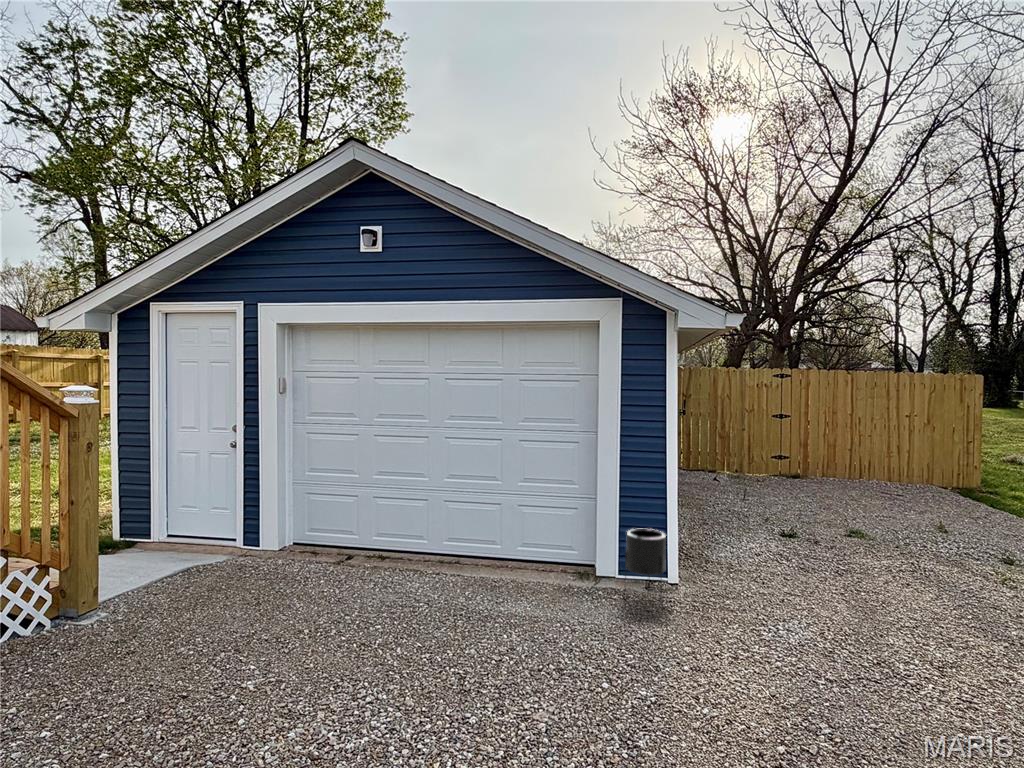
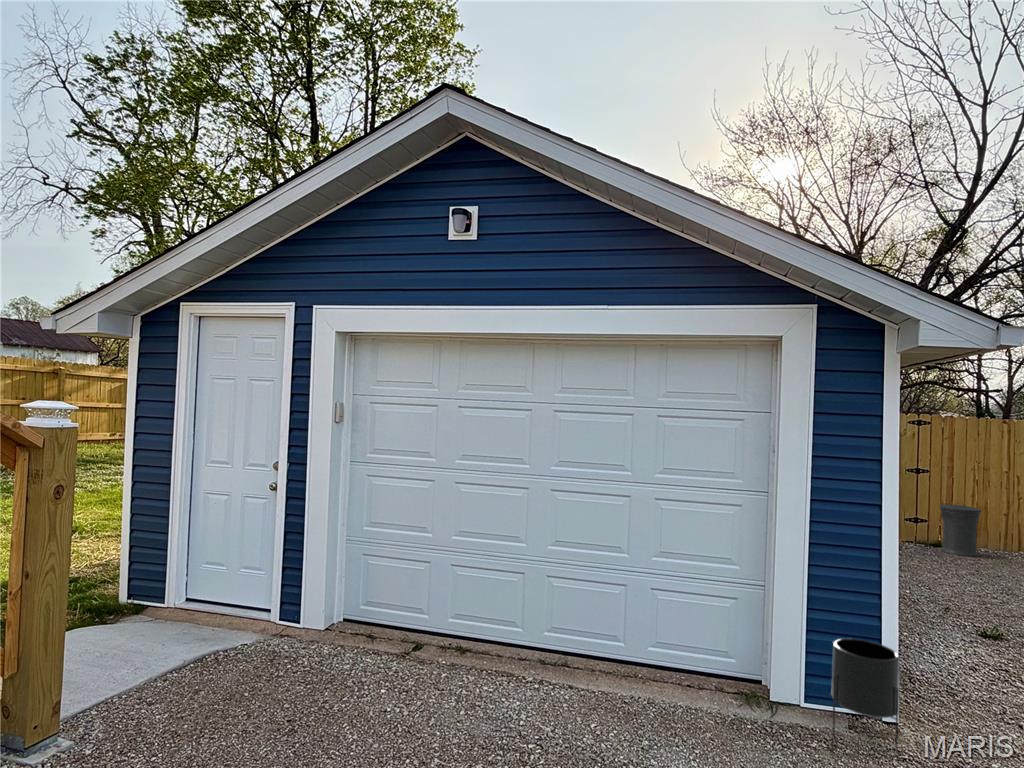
trash can: none [784,442,814,483] -> present [940,504,981,557]

